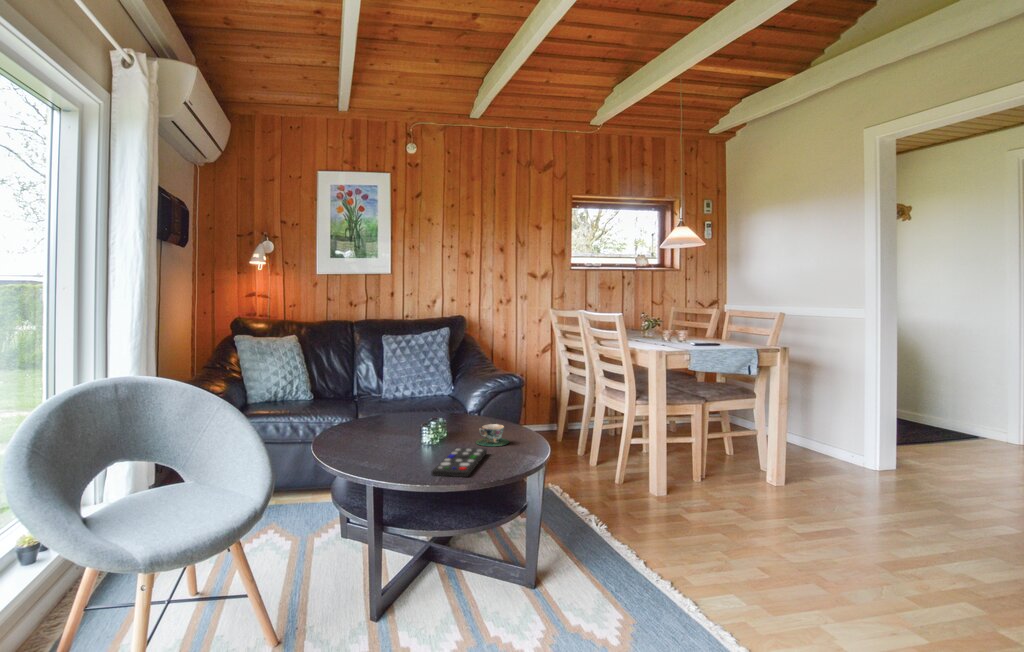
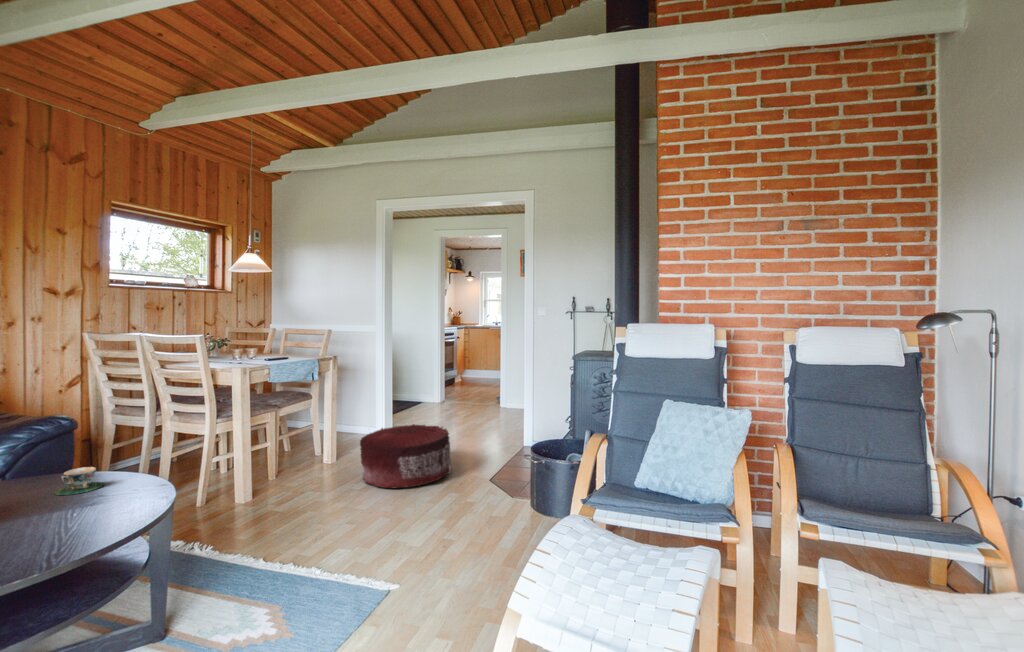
pouf: none [796,445,951,544] -> present [360,424,451,488]
remote control: present [432,448,487,477] -> none [35,495,91,538]

